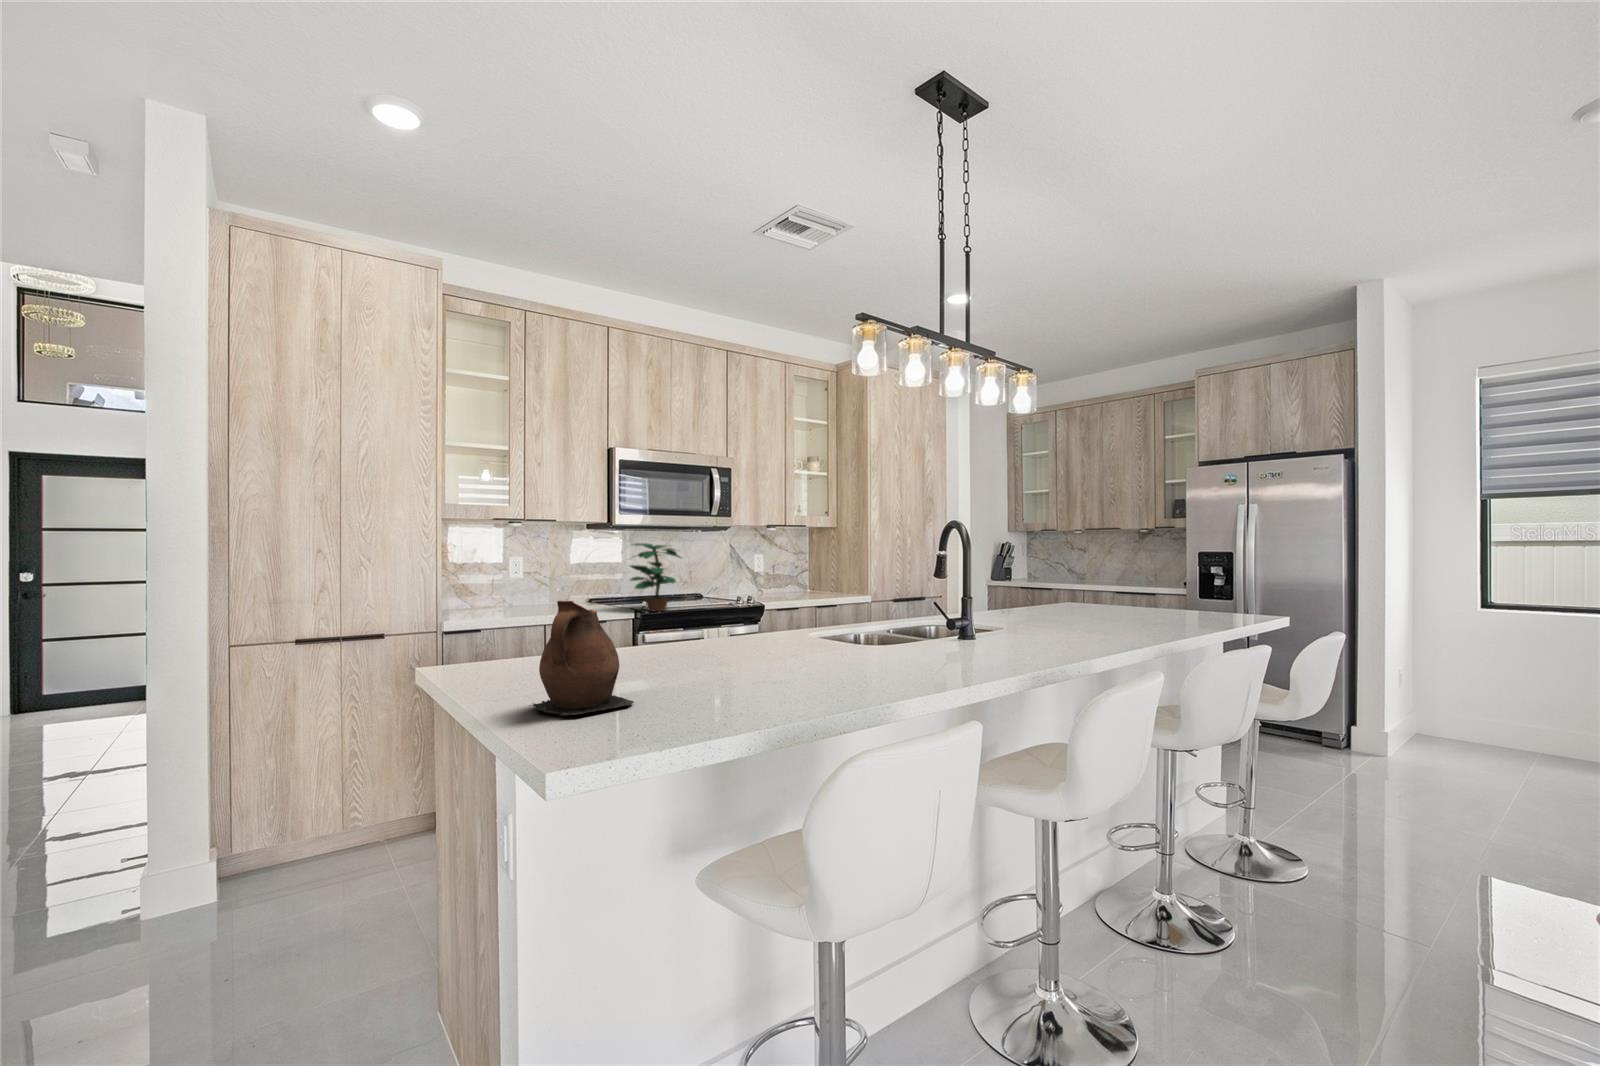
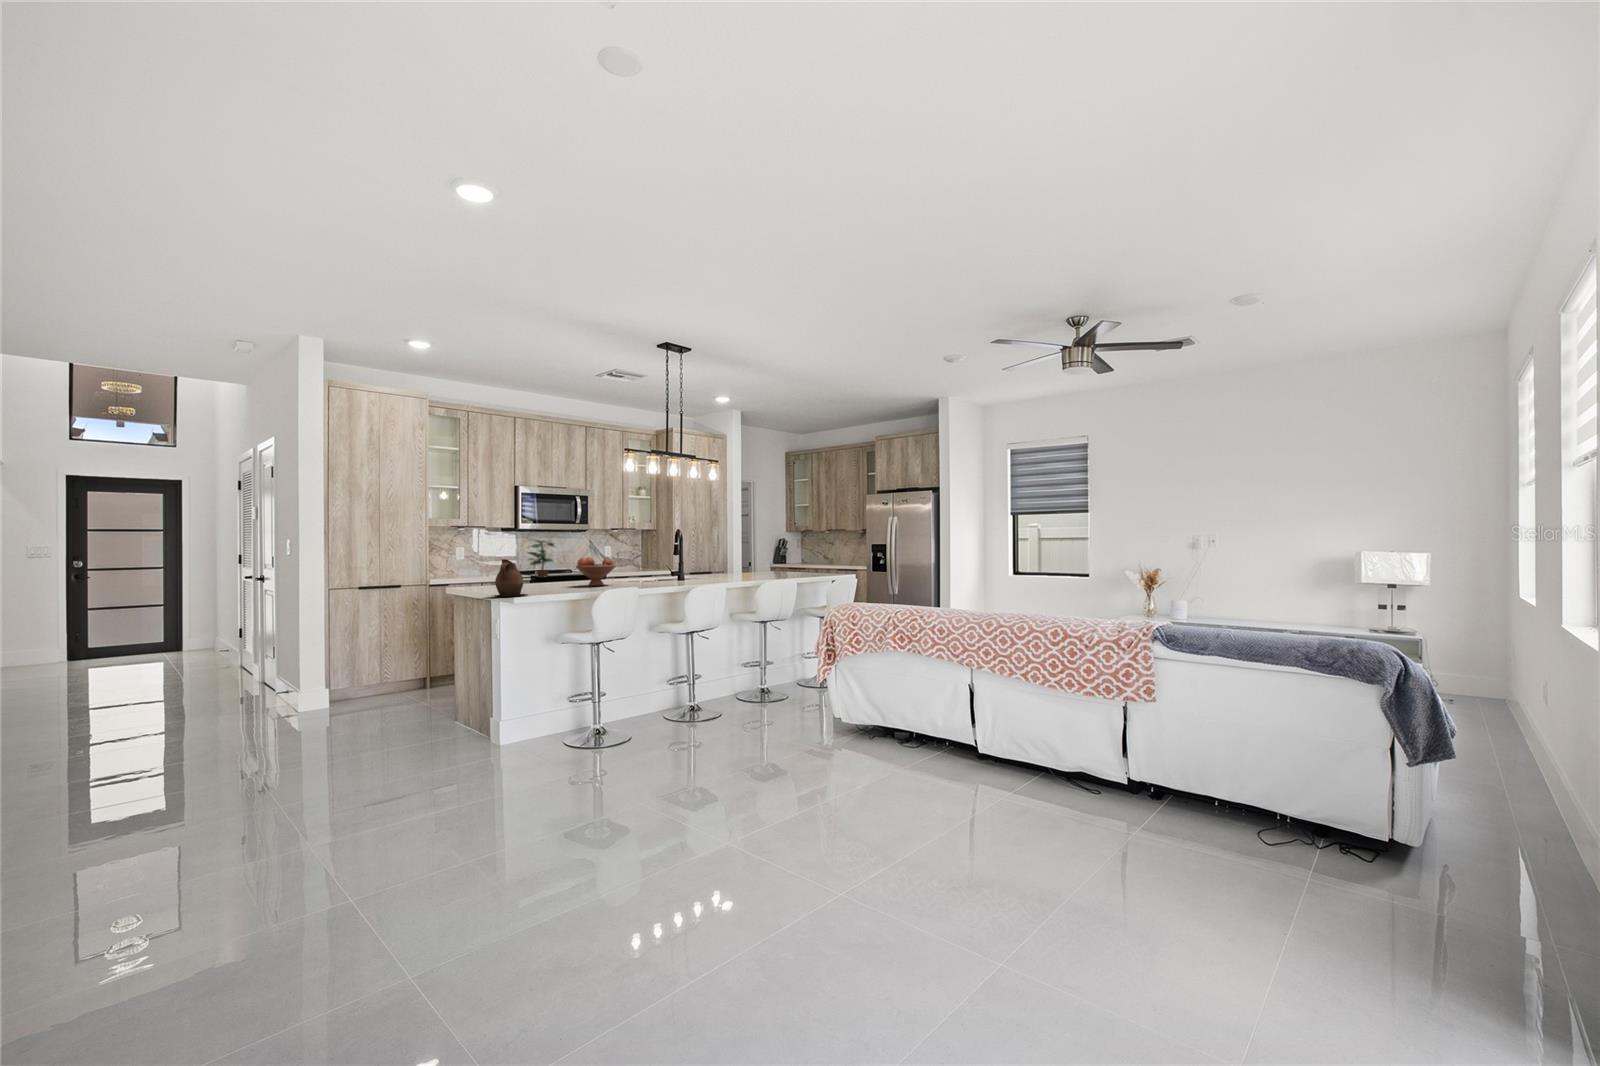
fruit bowl: none [740,584,829,653] -> present [576,557,616,586]

